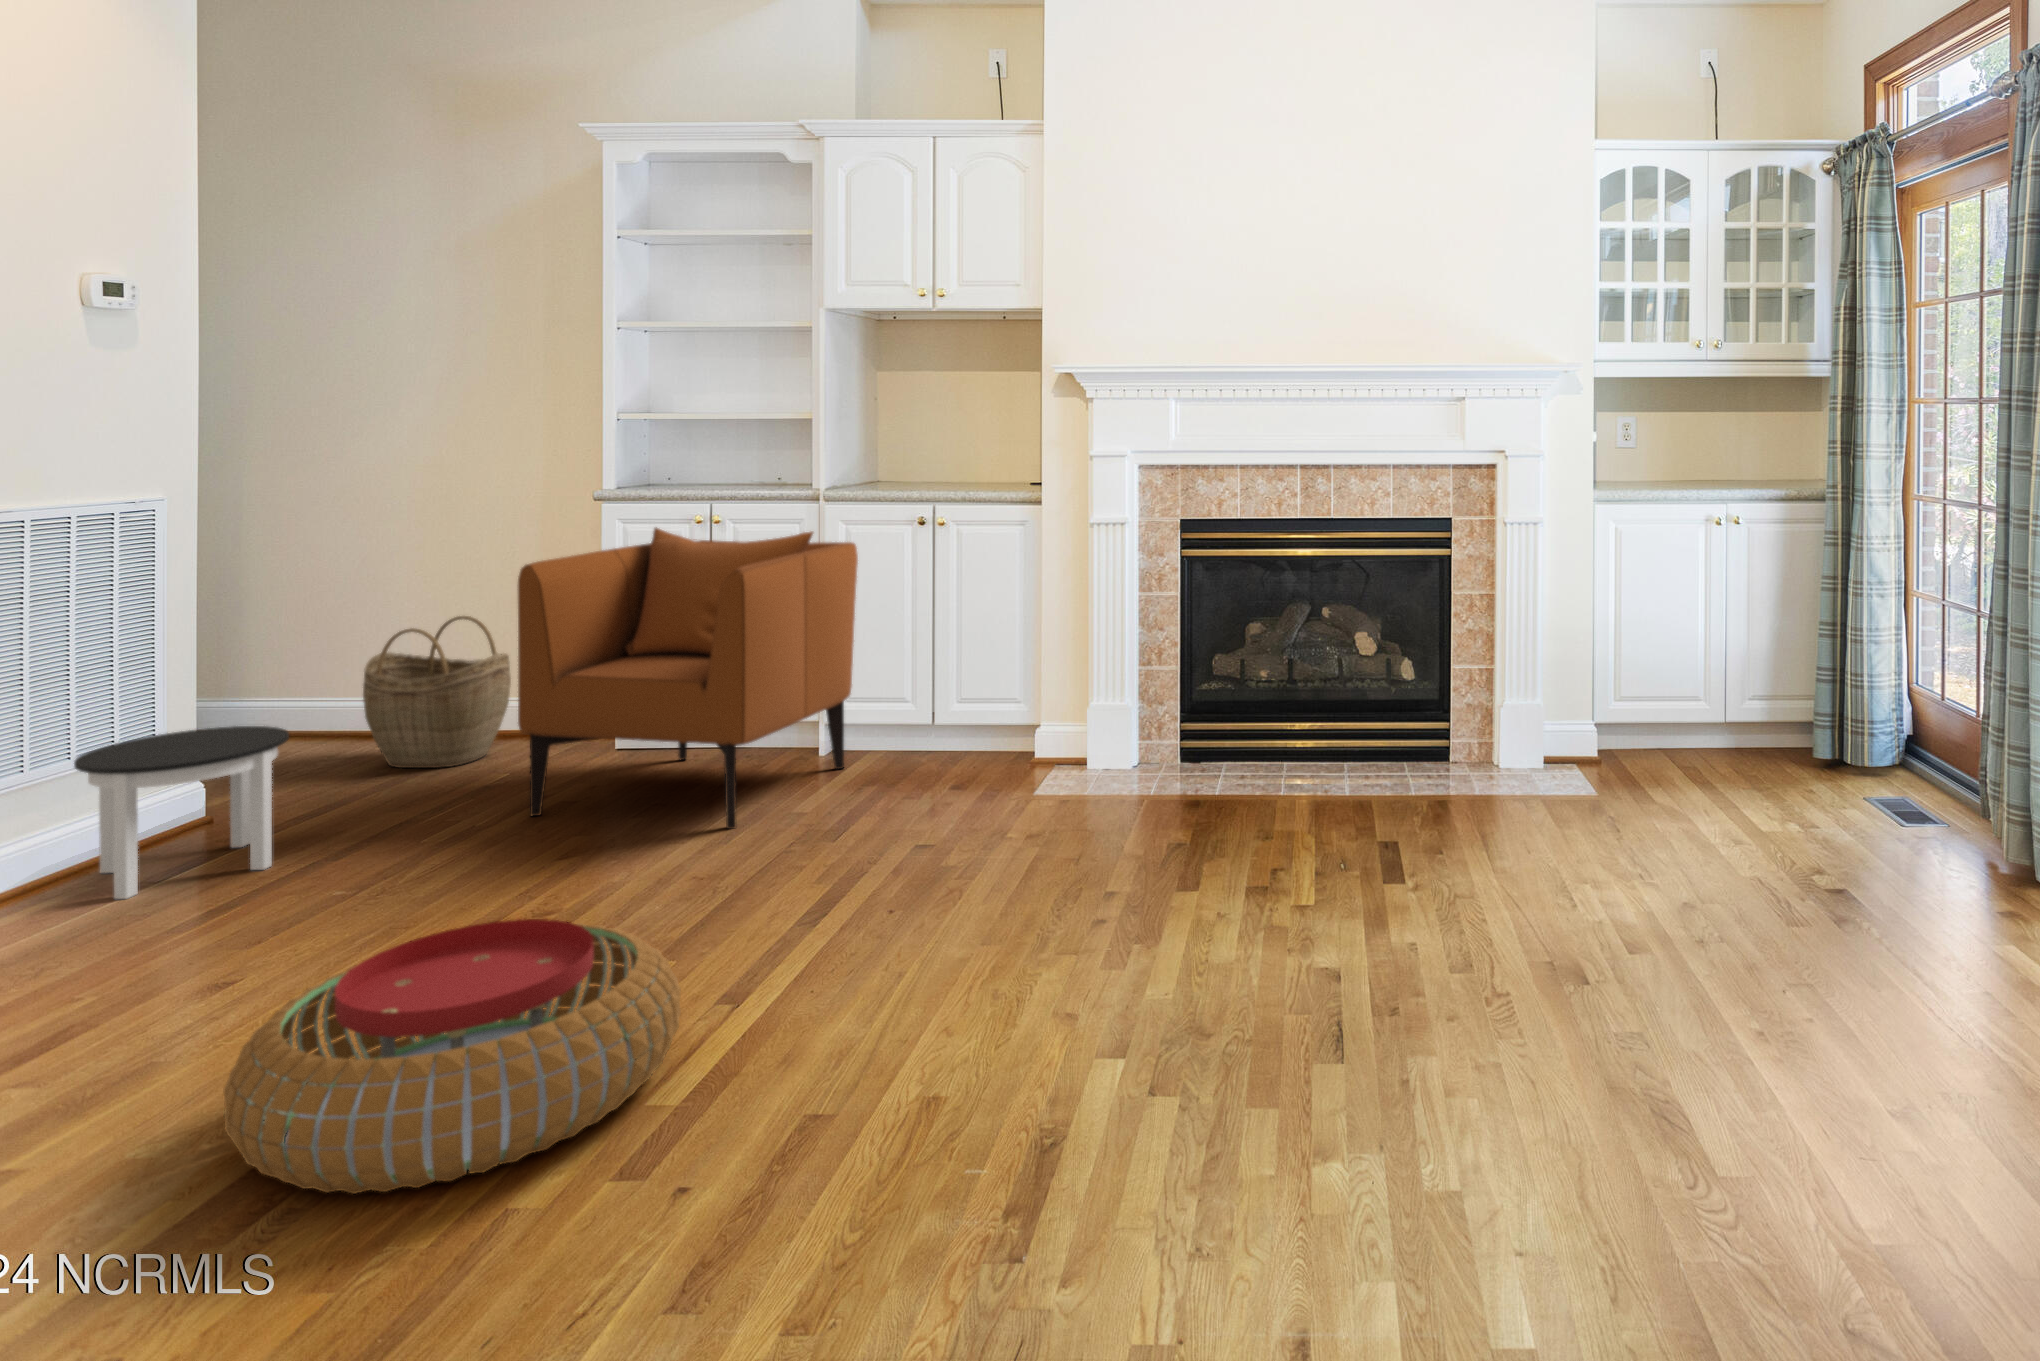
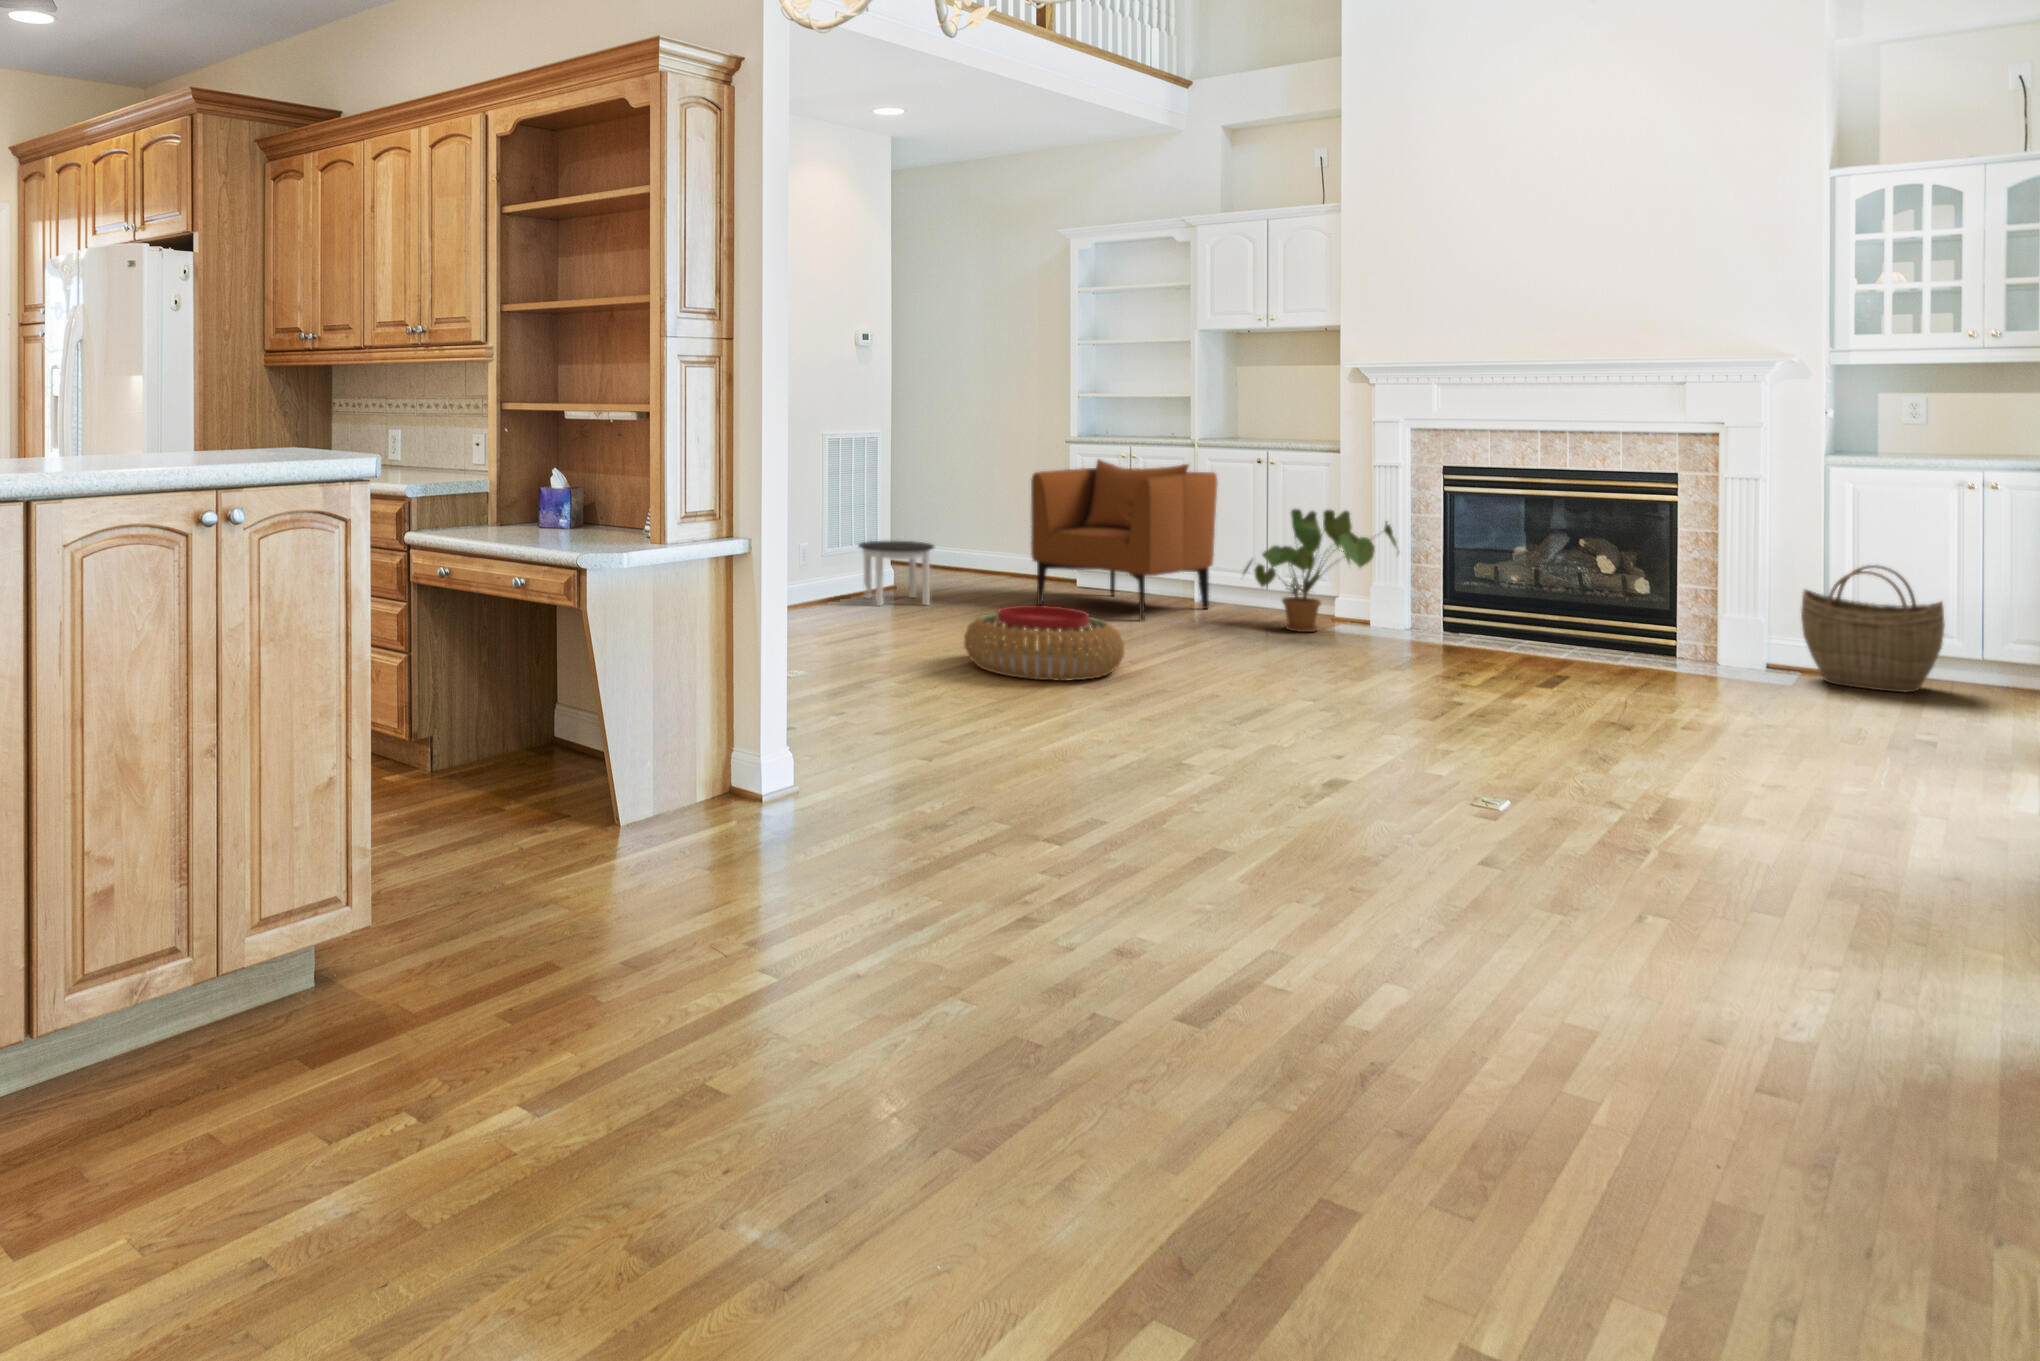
house plant: none [901,594,1129,804] -> present [1244,509,1397,632]
woven basket: present [363,616,511,768] -> present [1801,565,1945,693]

